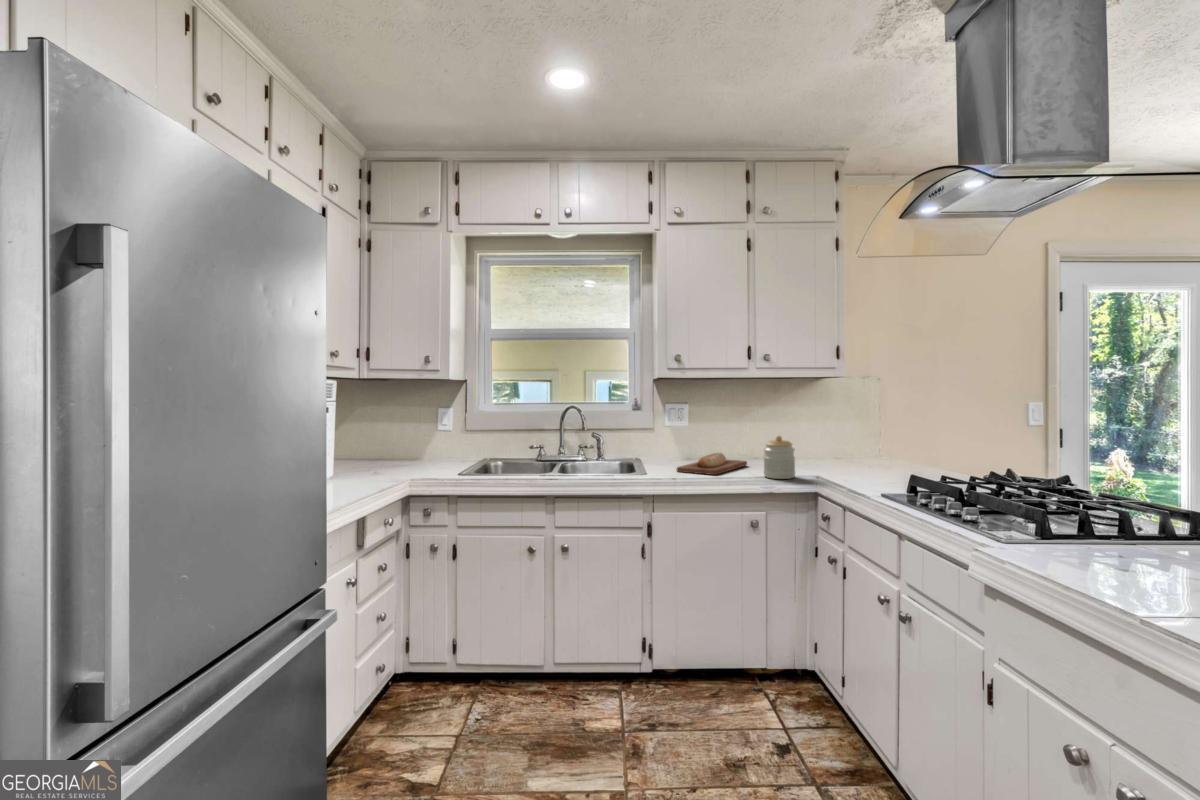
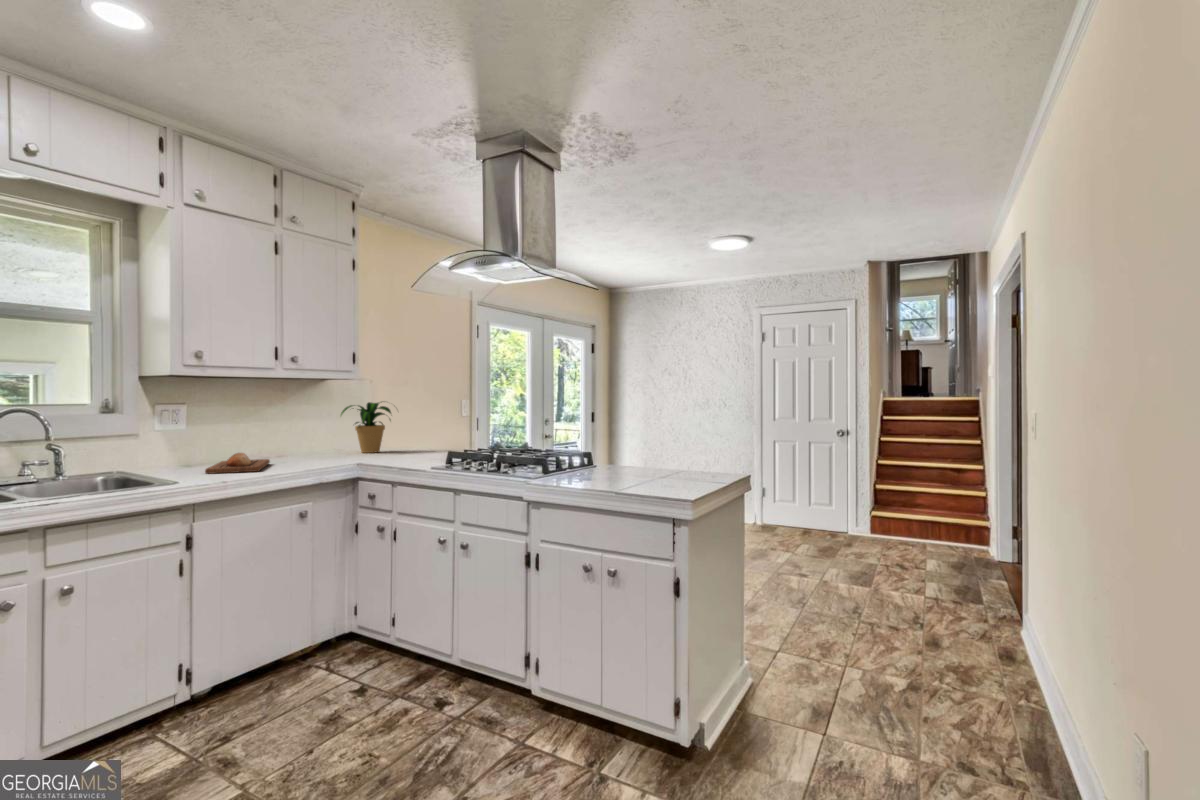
potted plant: none [840,399,914,461] -> present [341,402,391,453]
jar: present [764,436,795,479] -> none [307,429,338,468]

